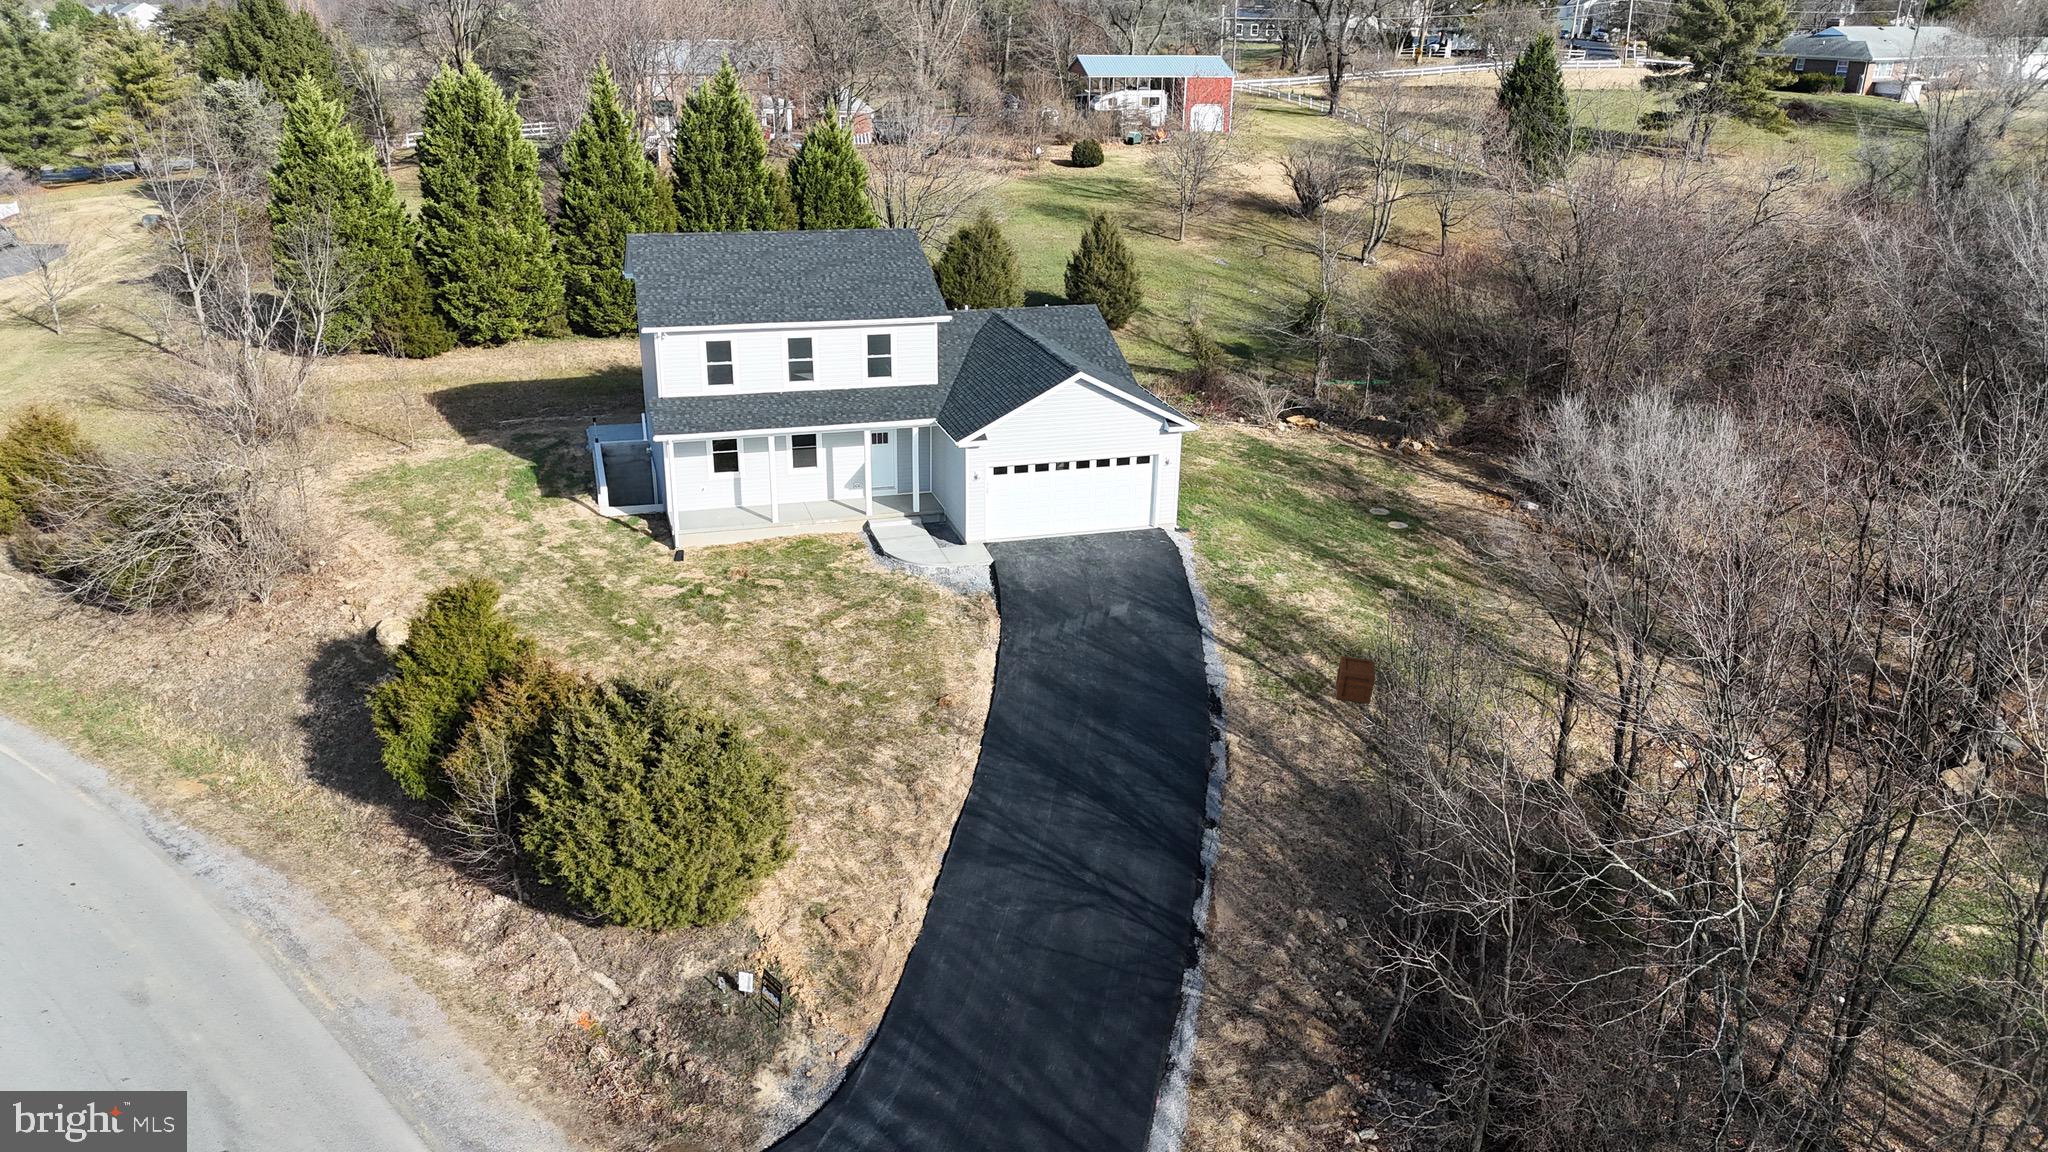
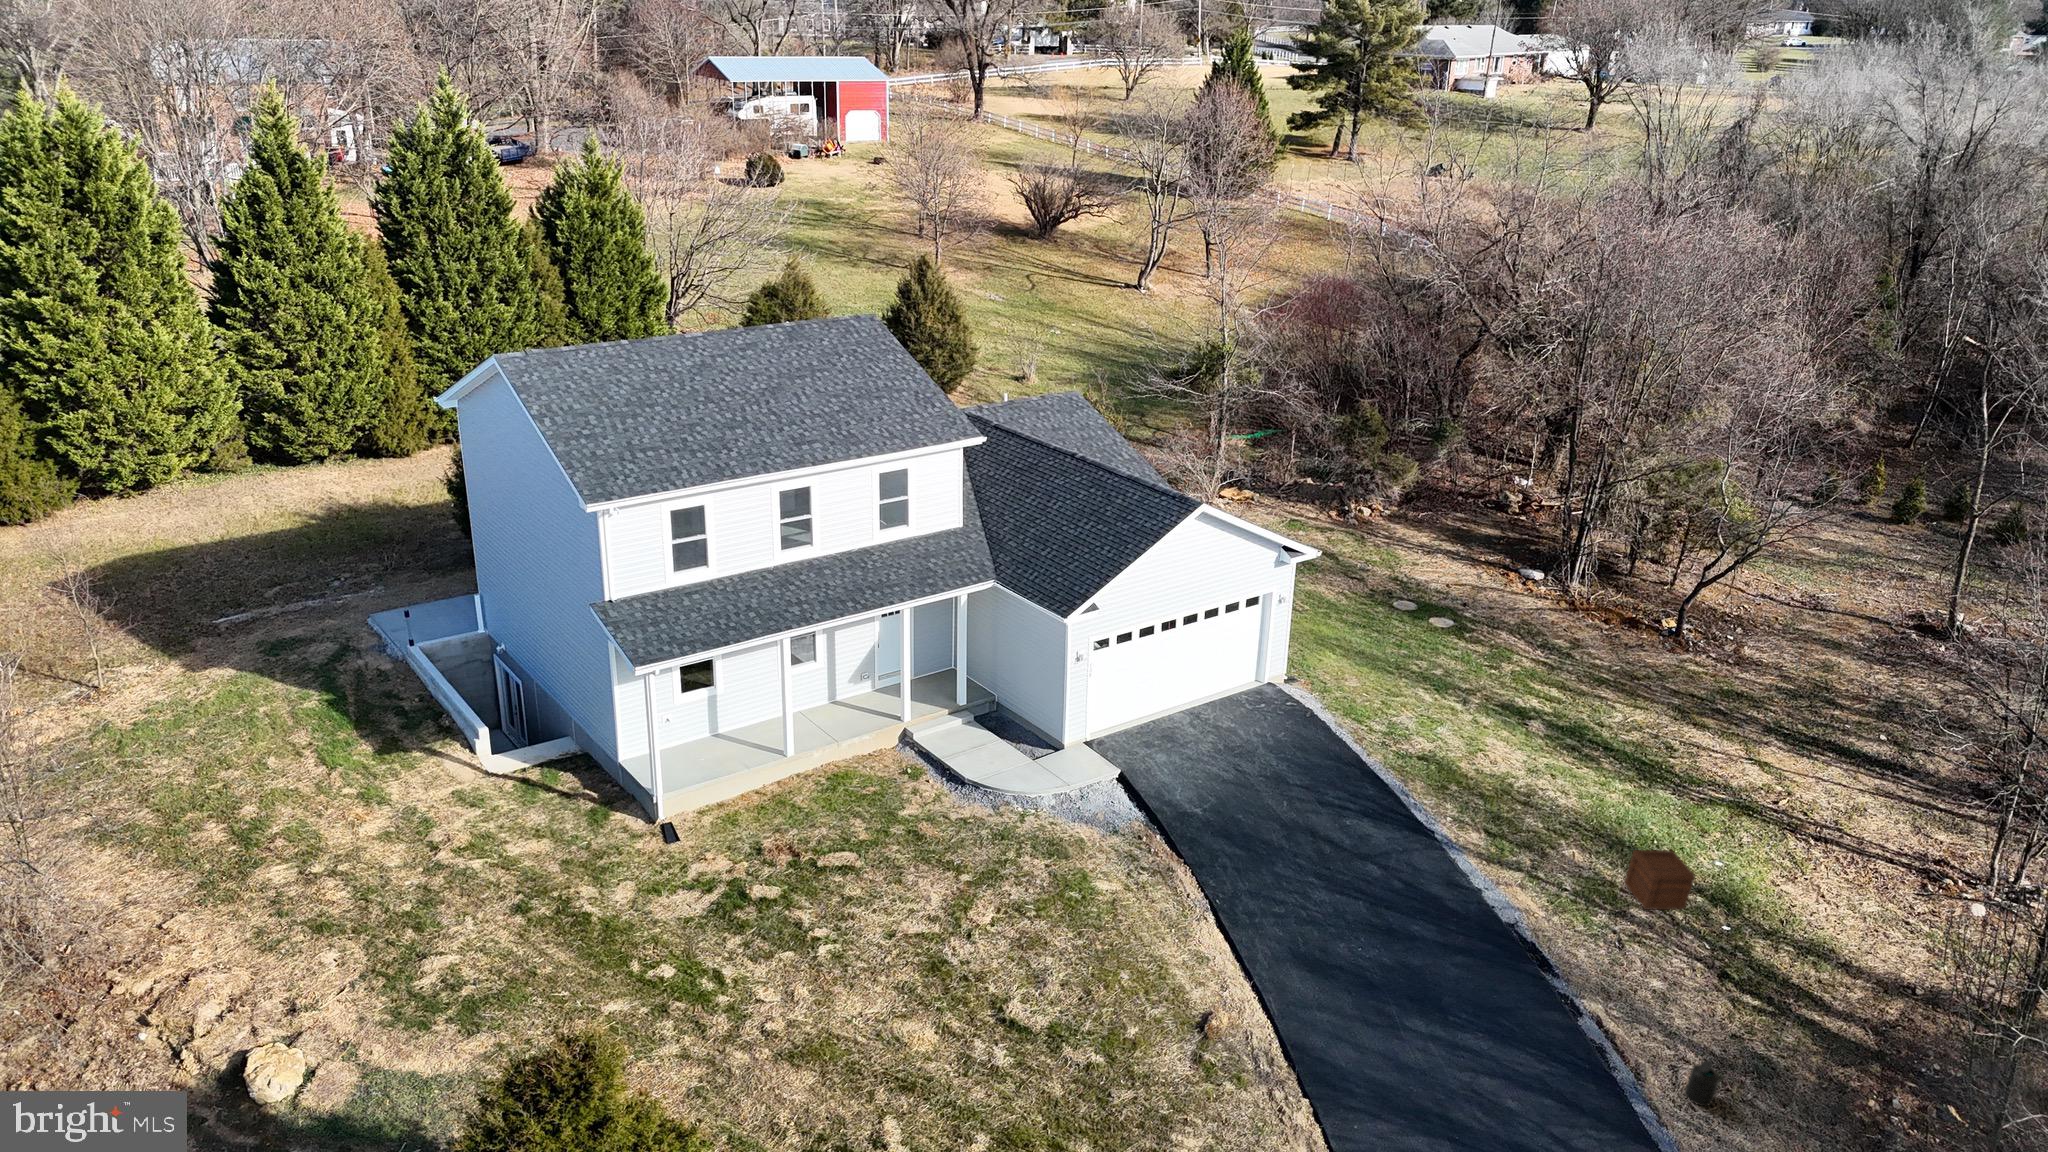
trash can: none [1252,773,1273,805] -> present [1685,1061,1720,1106]

